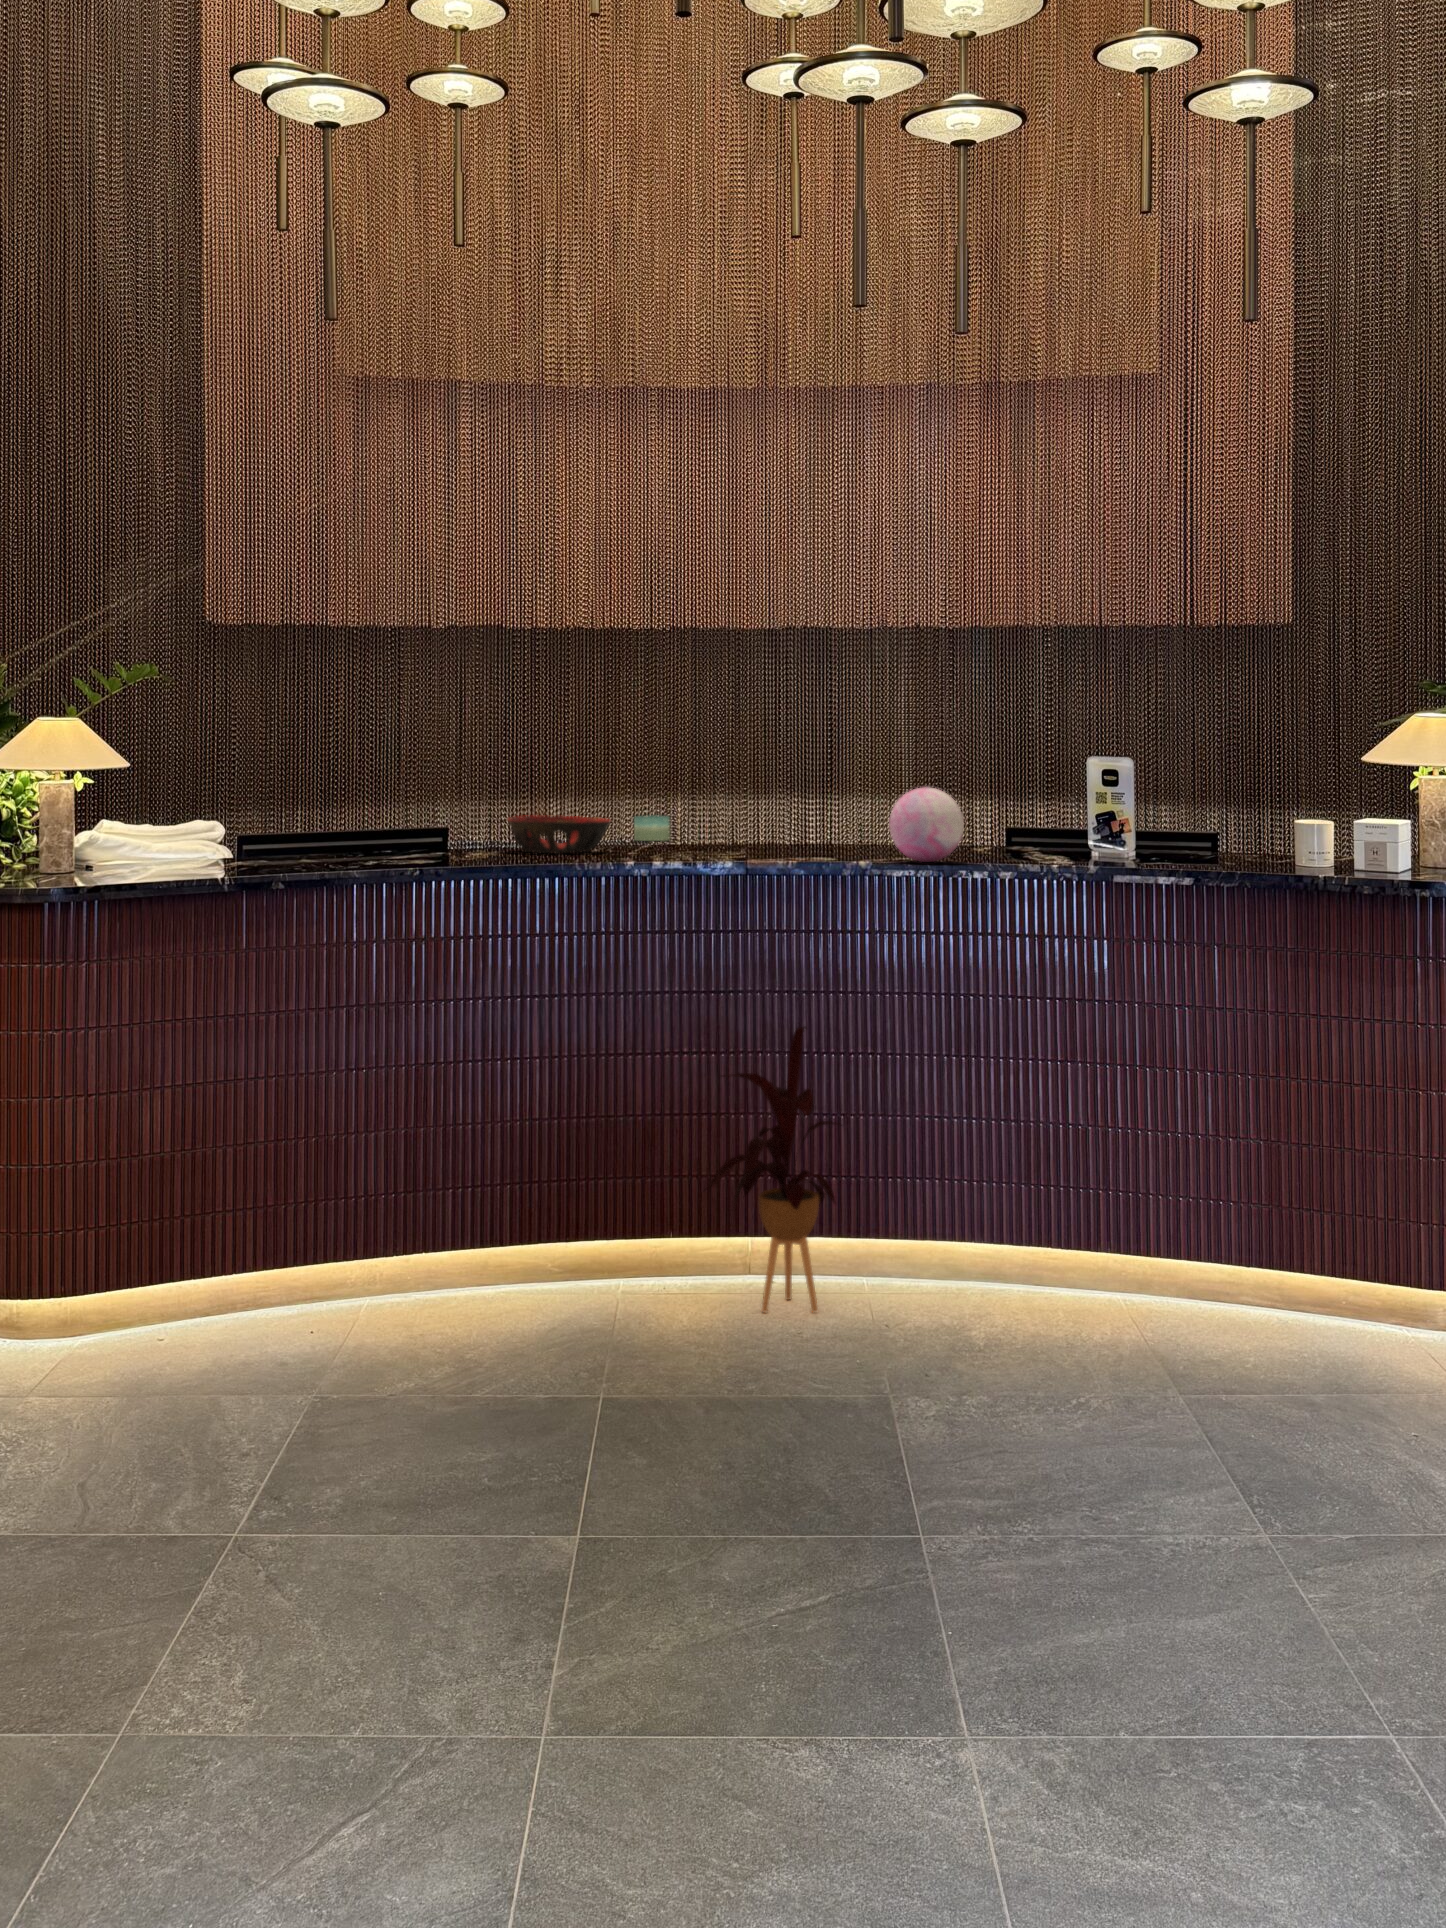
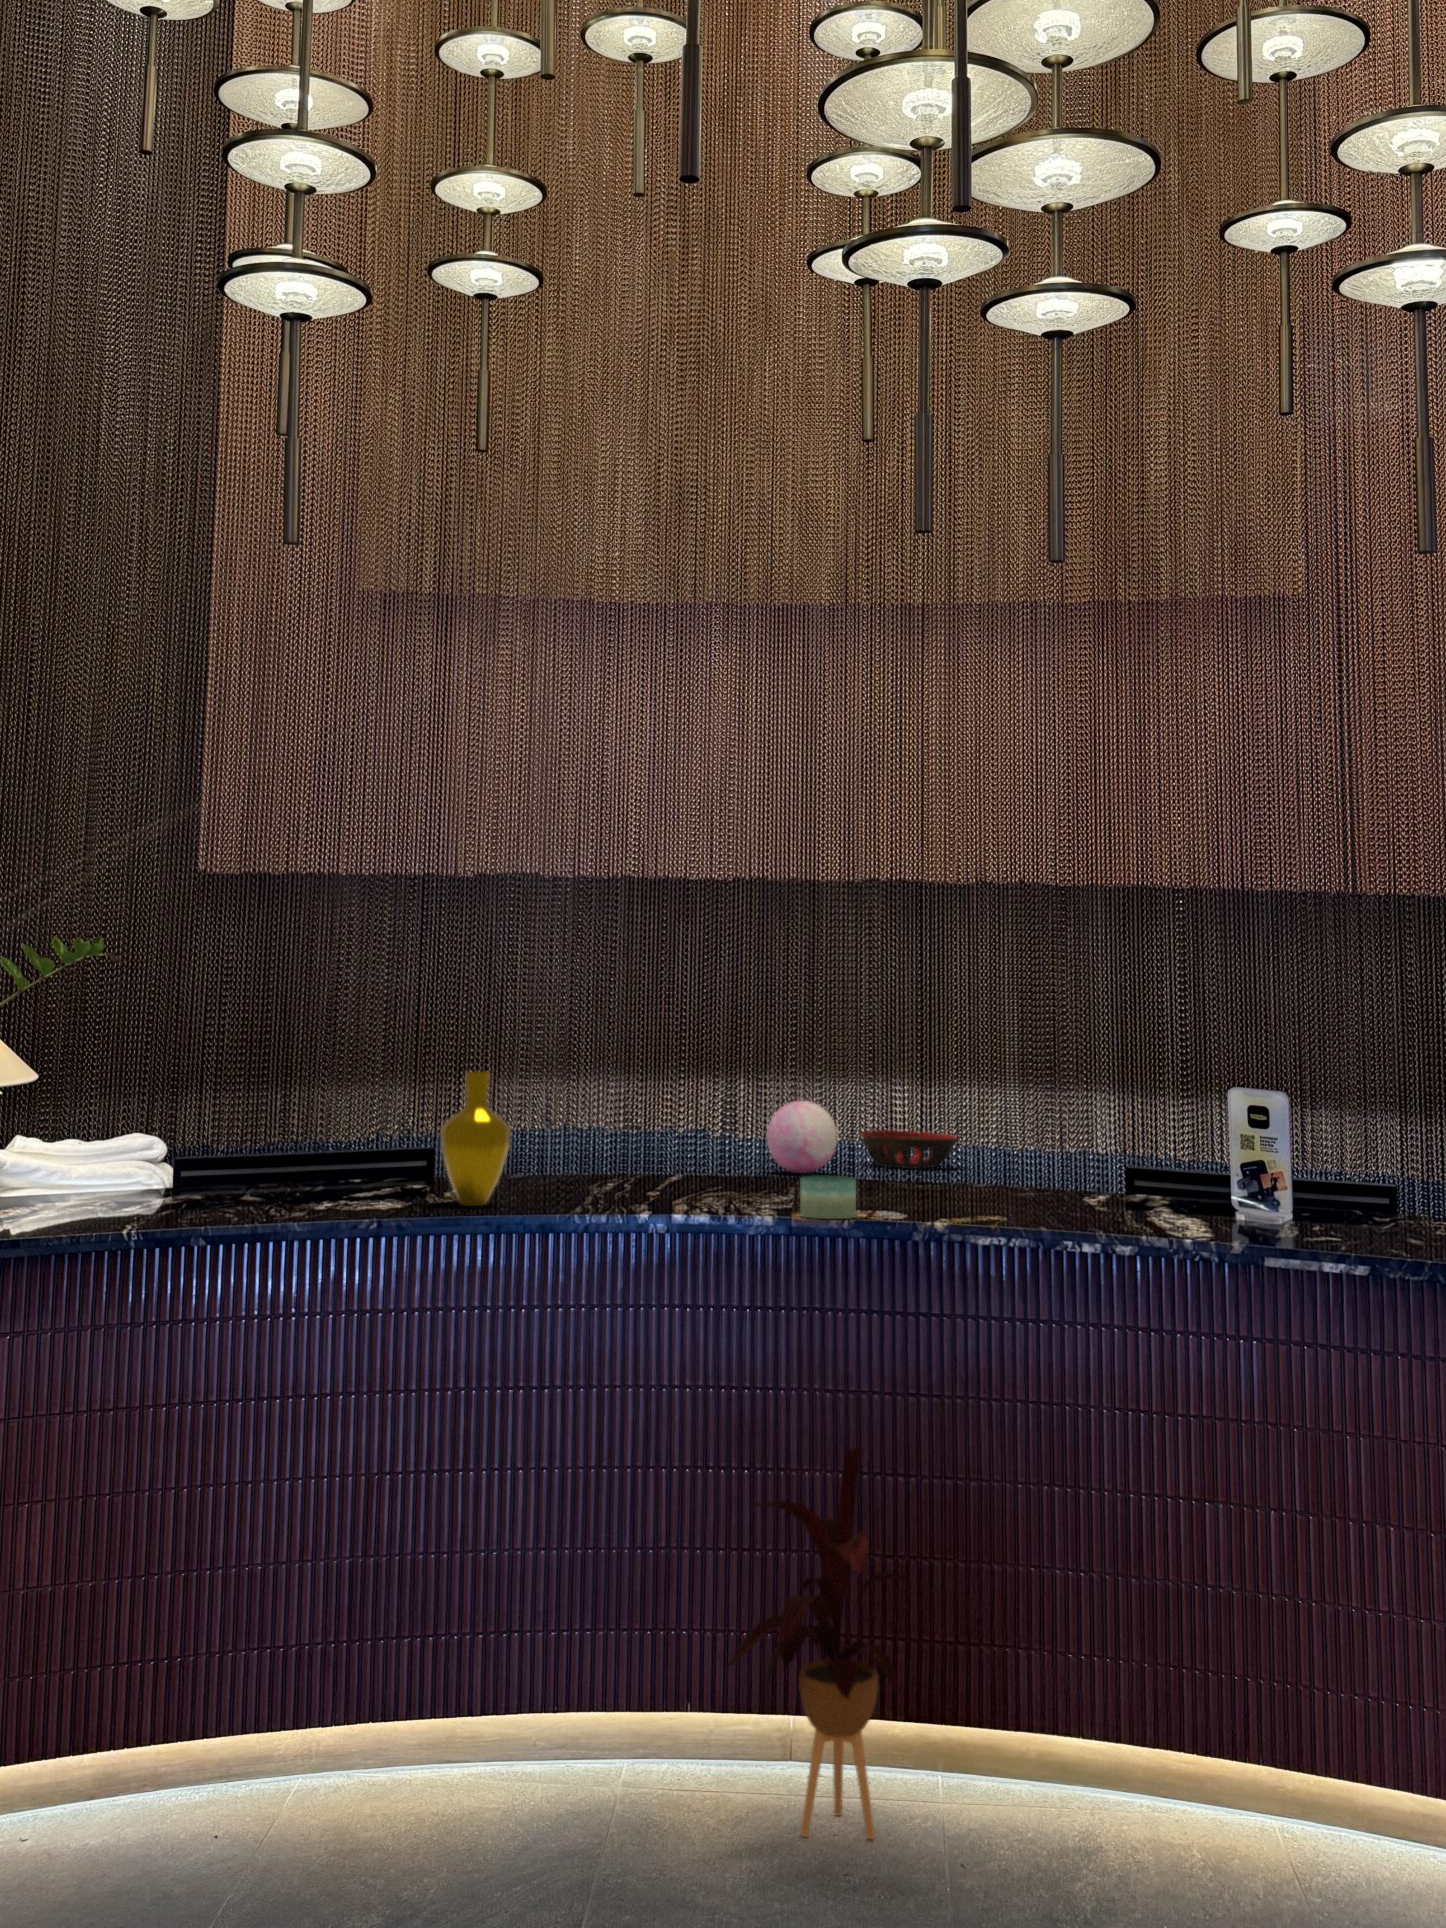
vase: none [458,752,515,858] -> present [440,1072,511,1206]
decorative orb: present [889,787,964,862] -> present [767,1101,837,1173]
decorative bowl: present [507,815,611,854] -> present [861,1130,958,1169]
candle: present [634,815,670,841] -> present [800,1176,856,1219]

